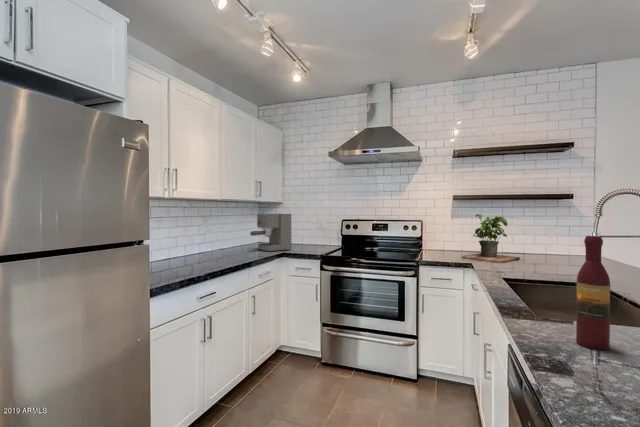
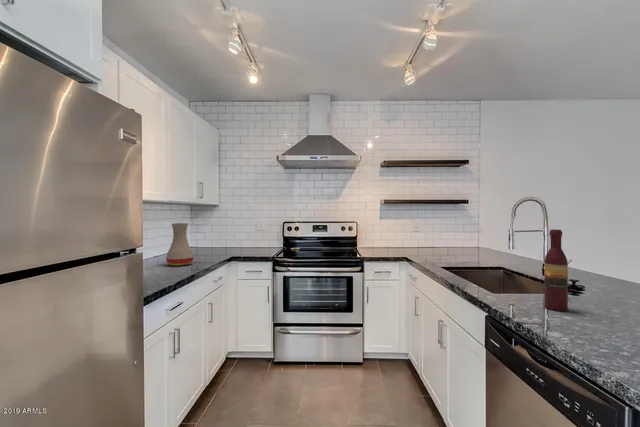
coffee maker: present [250,214,291,252] -> none [194,216,236,256]
potted plant: present [462,214,520,263] -> none [395,215,437,255]
vase: none [218,220,243,259] -> present [166,223,194,266]

